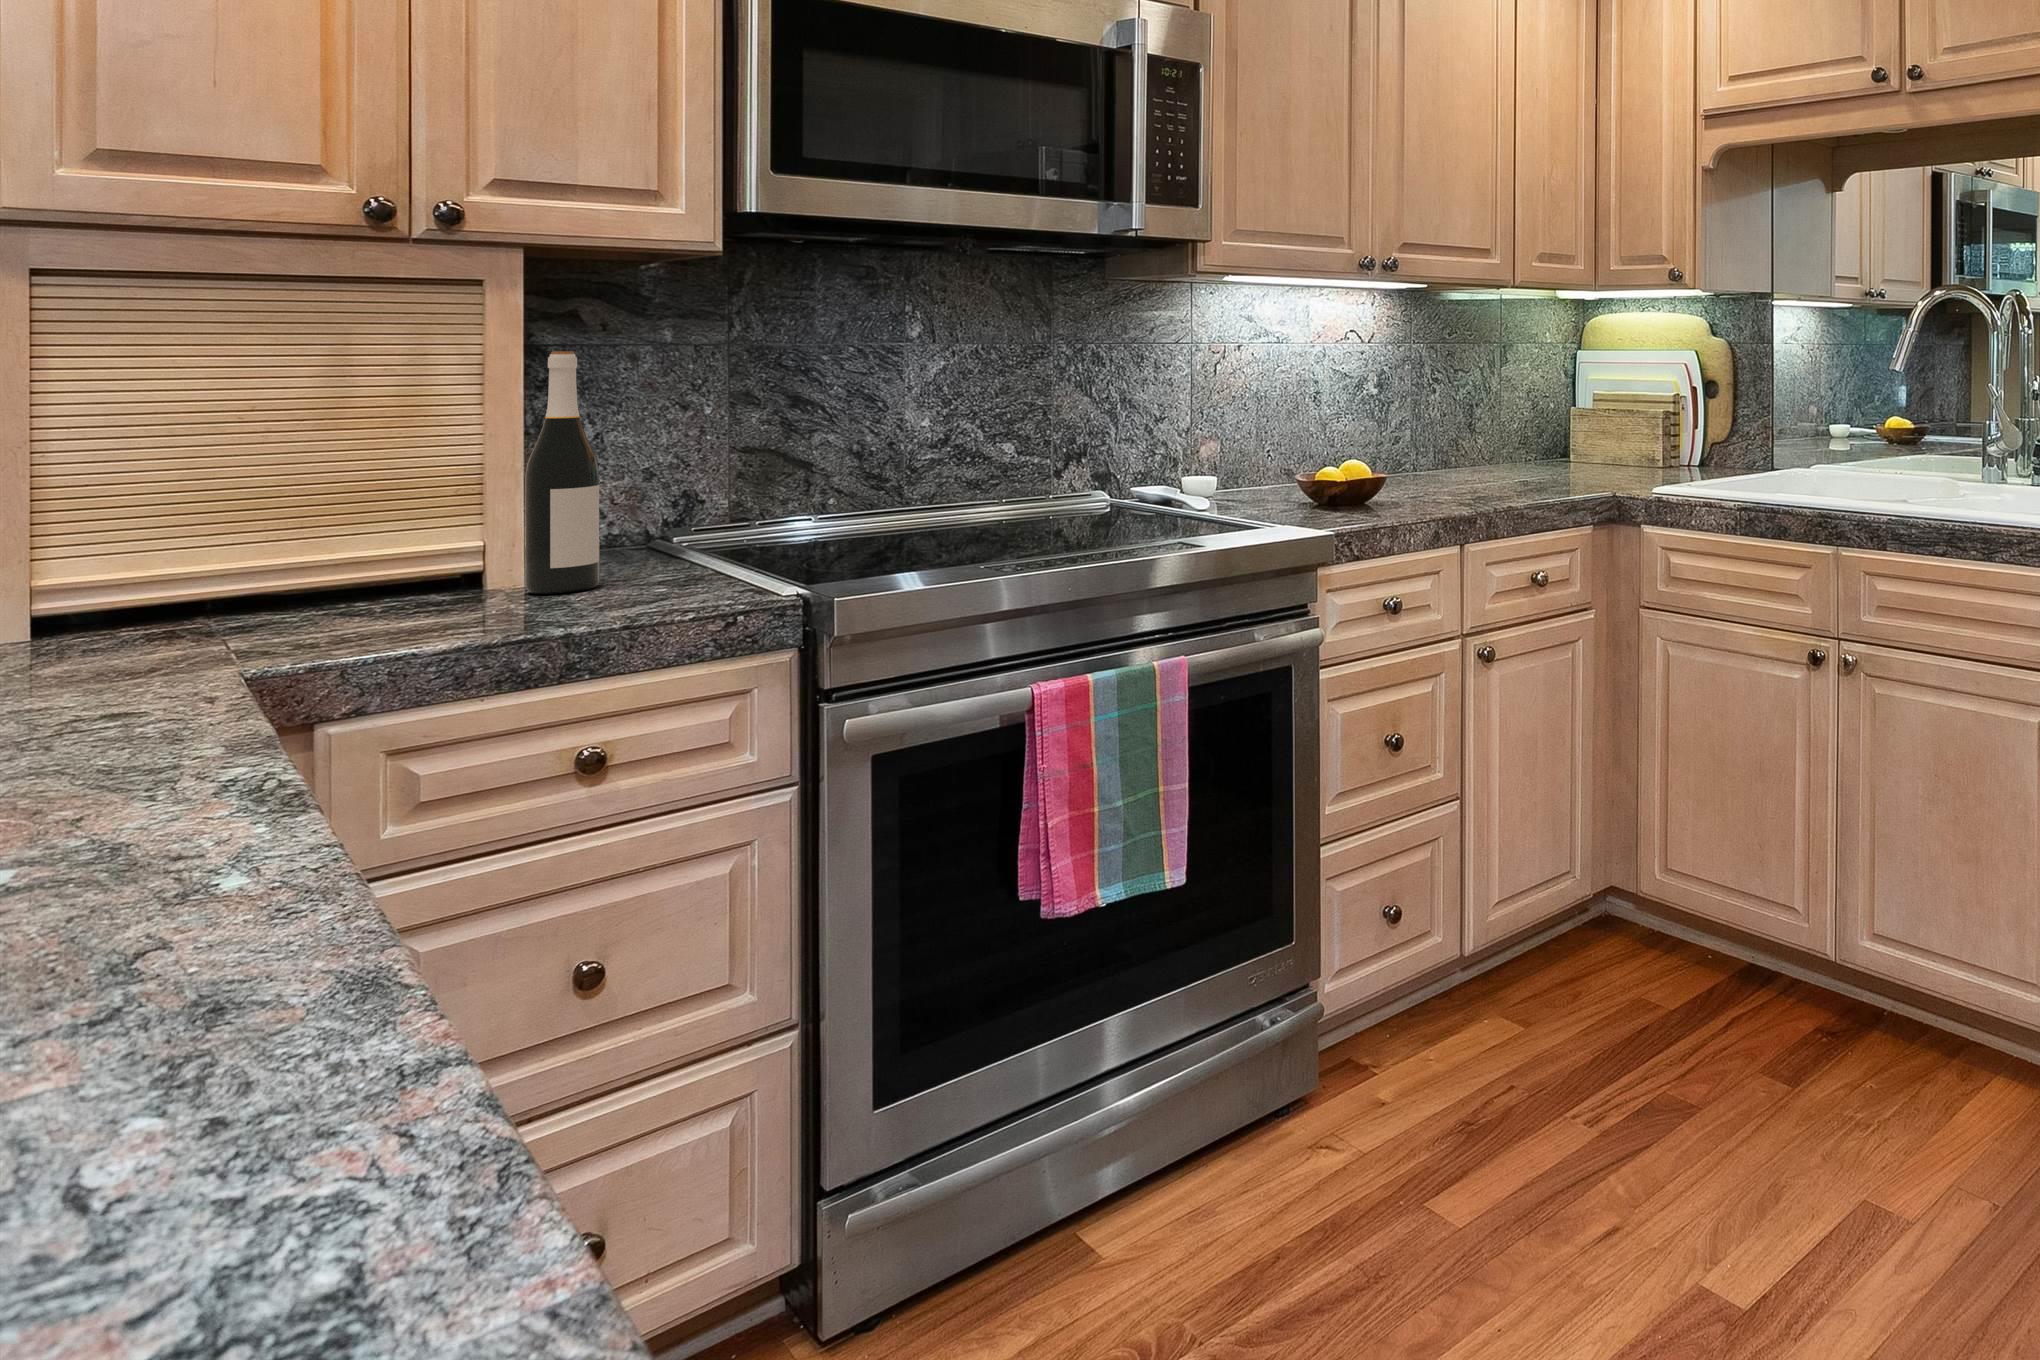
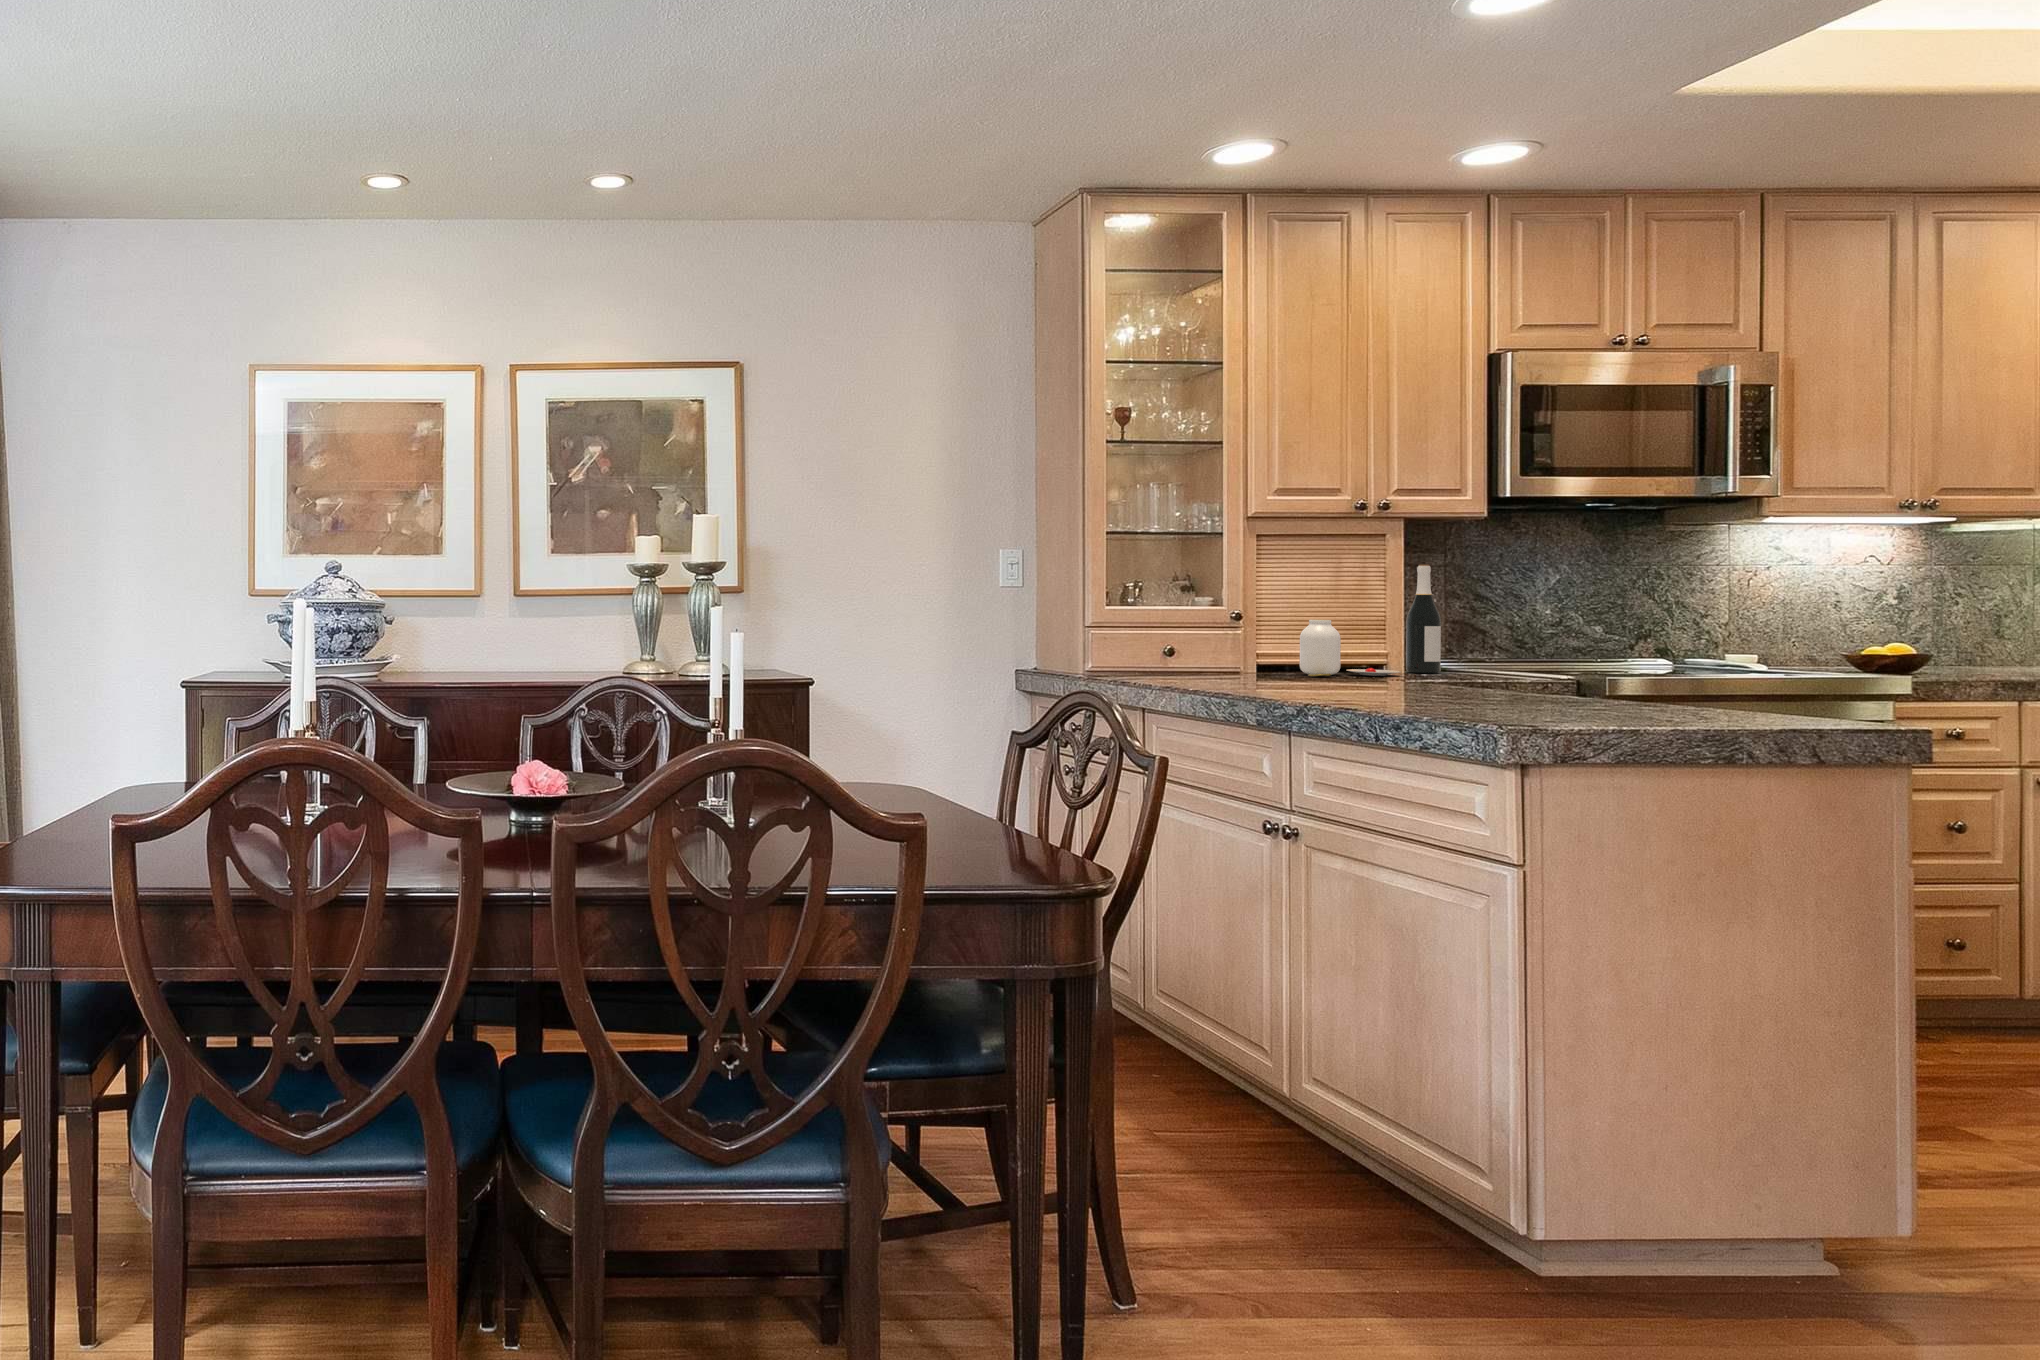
jar: none [165,492,462,651] -> present [1300,620,1400,676]

